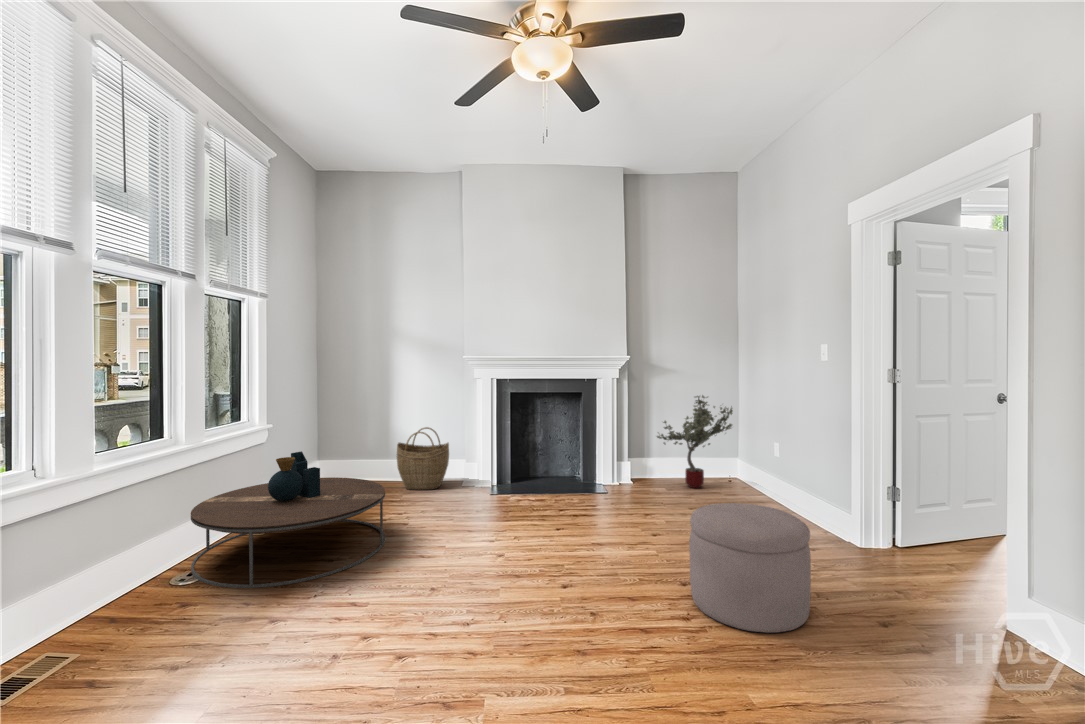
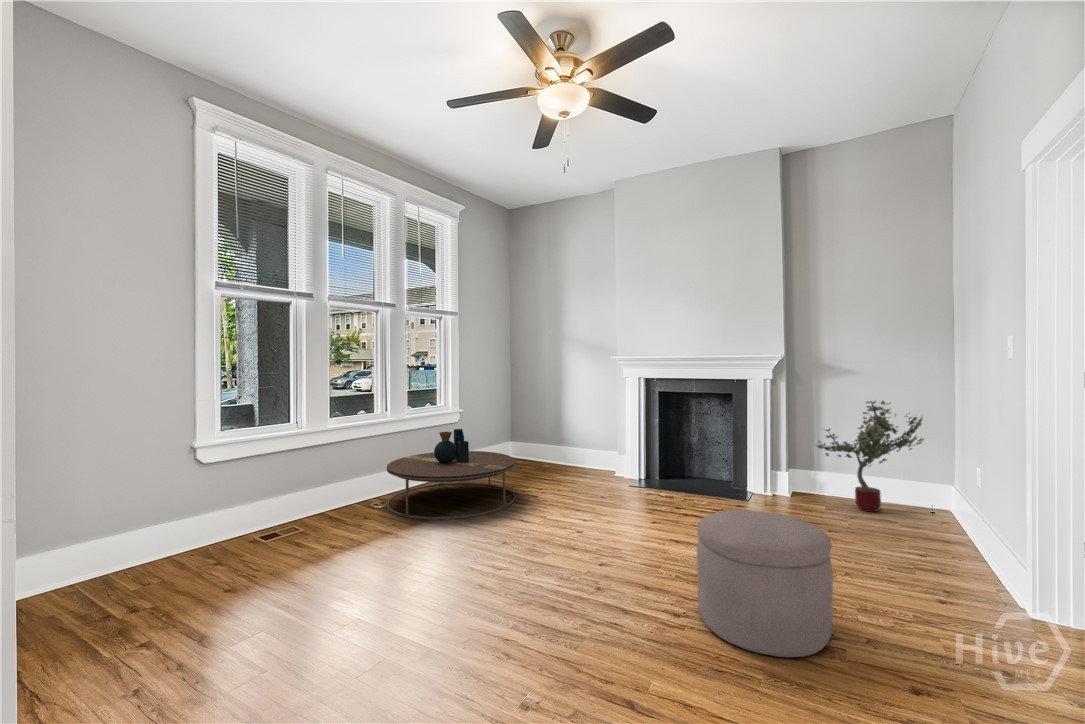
woven basket: present [397,427,449,490] -> none [560,420,605,475]

